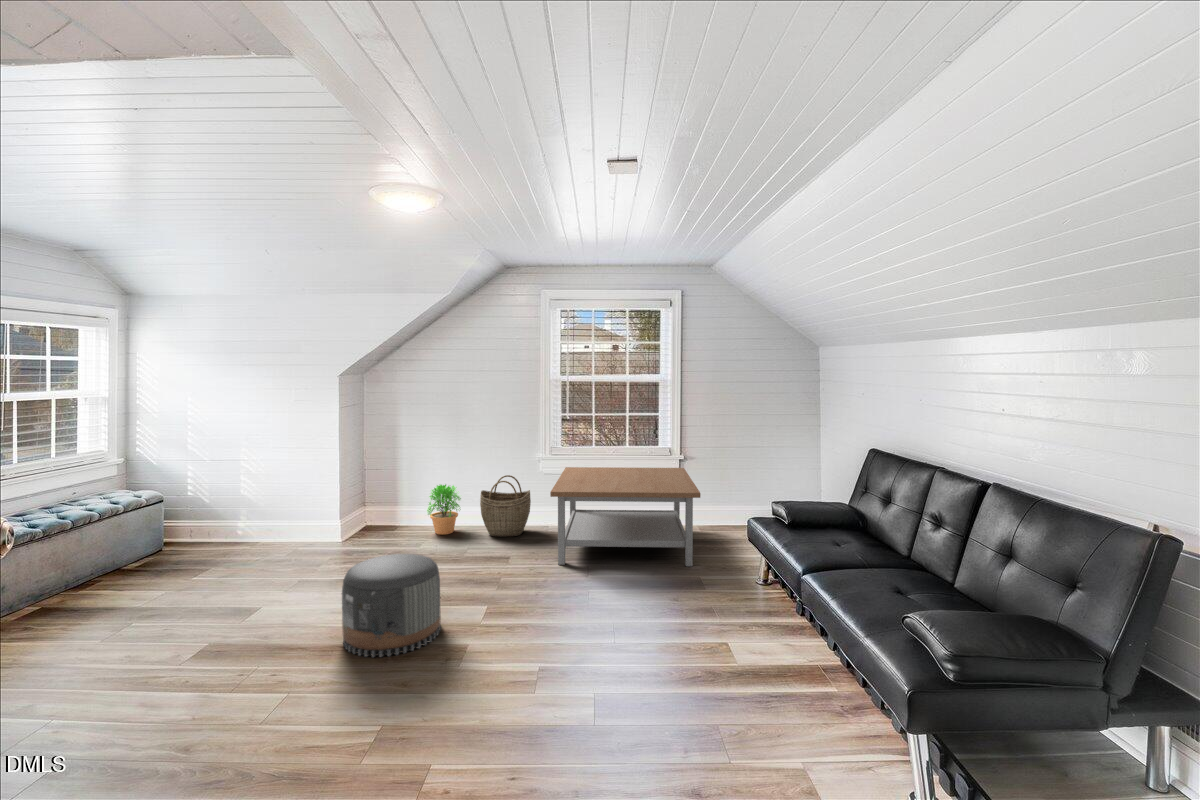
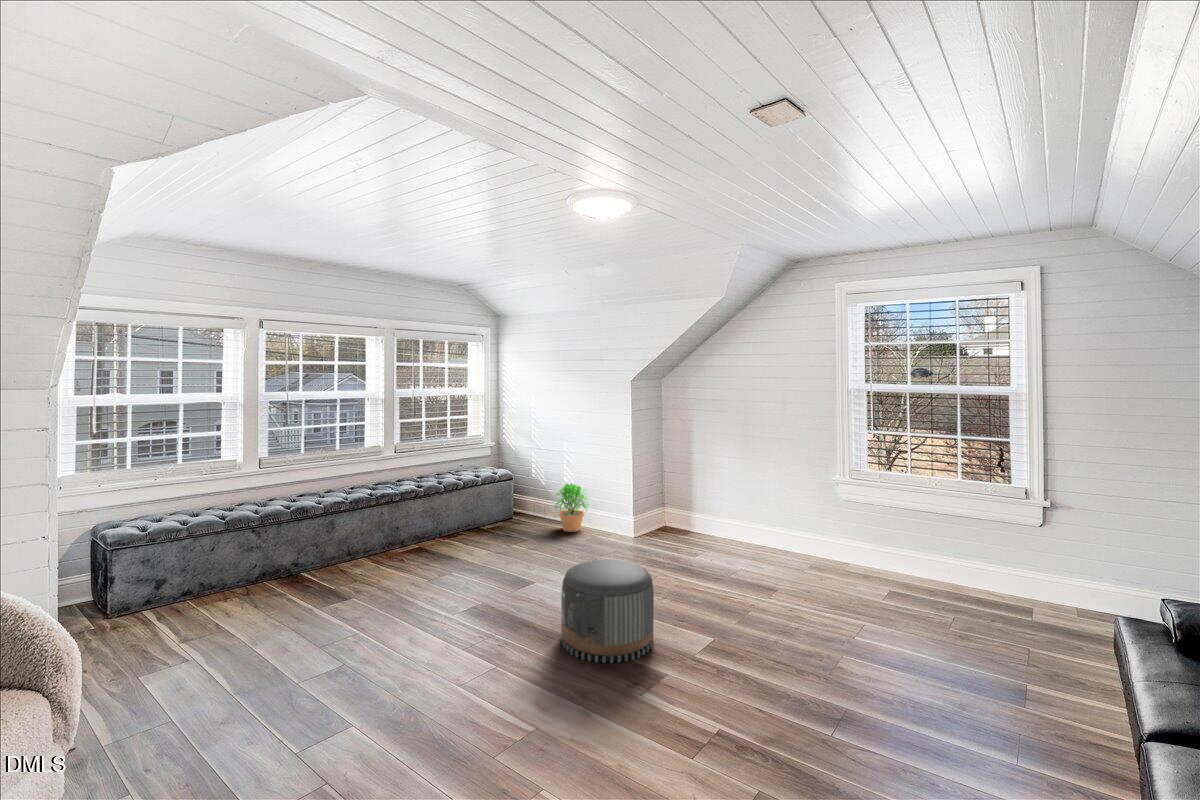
coffee table: present [550,467,700,566] -> none [816,495,1057,667]
woven basket: present [480,475,531,537] -> none [761,495,821,567]
potted plant: present [427,484,461,535] -> present [555,483,589,532]

